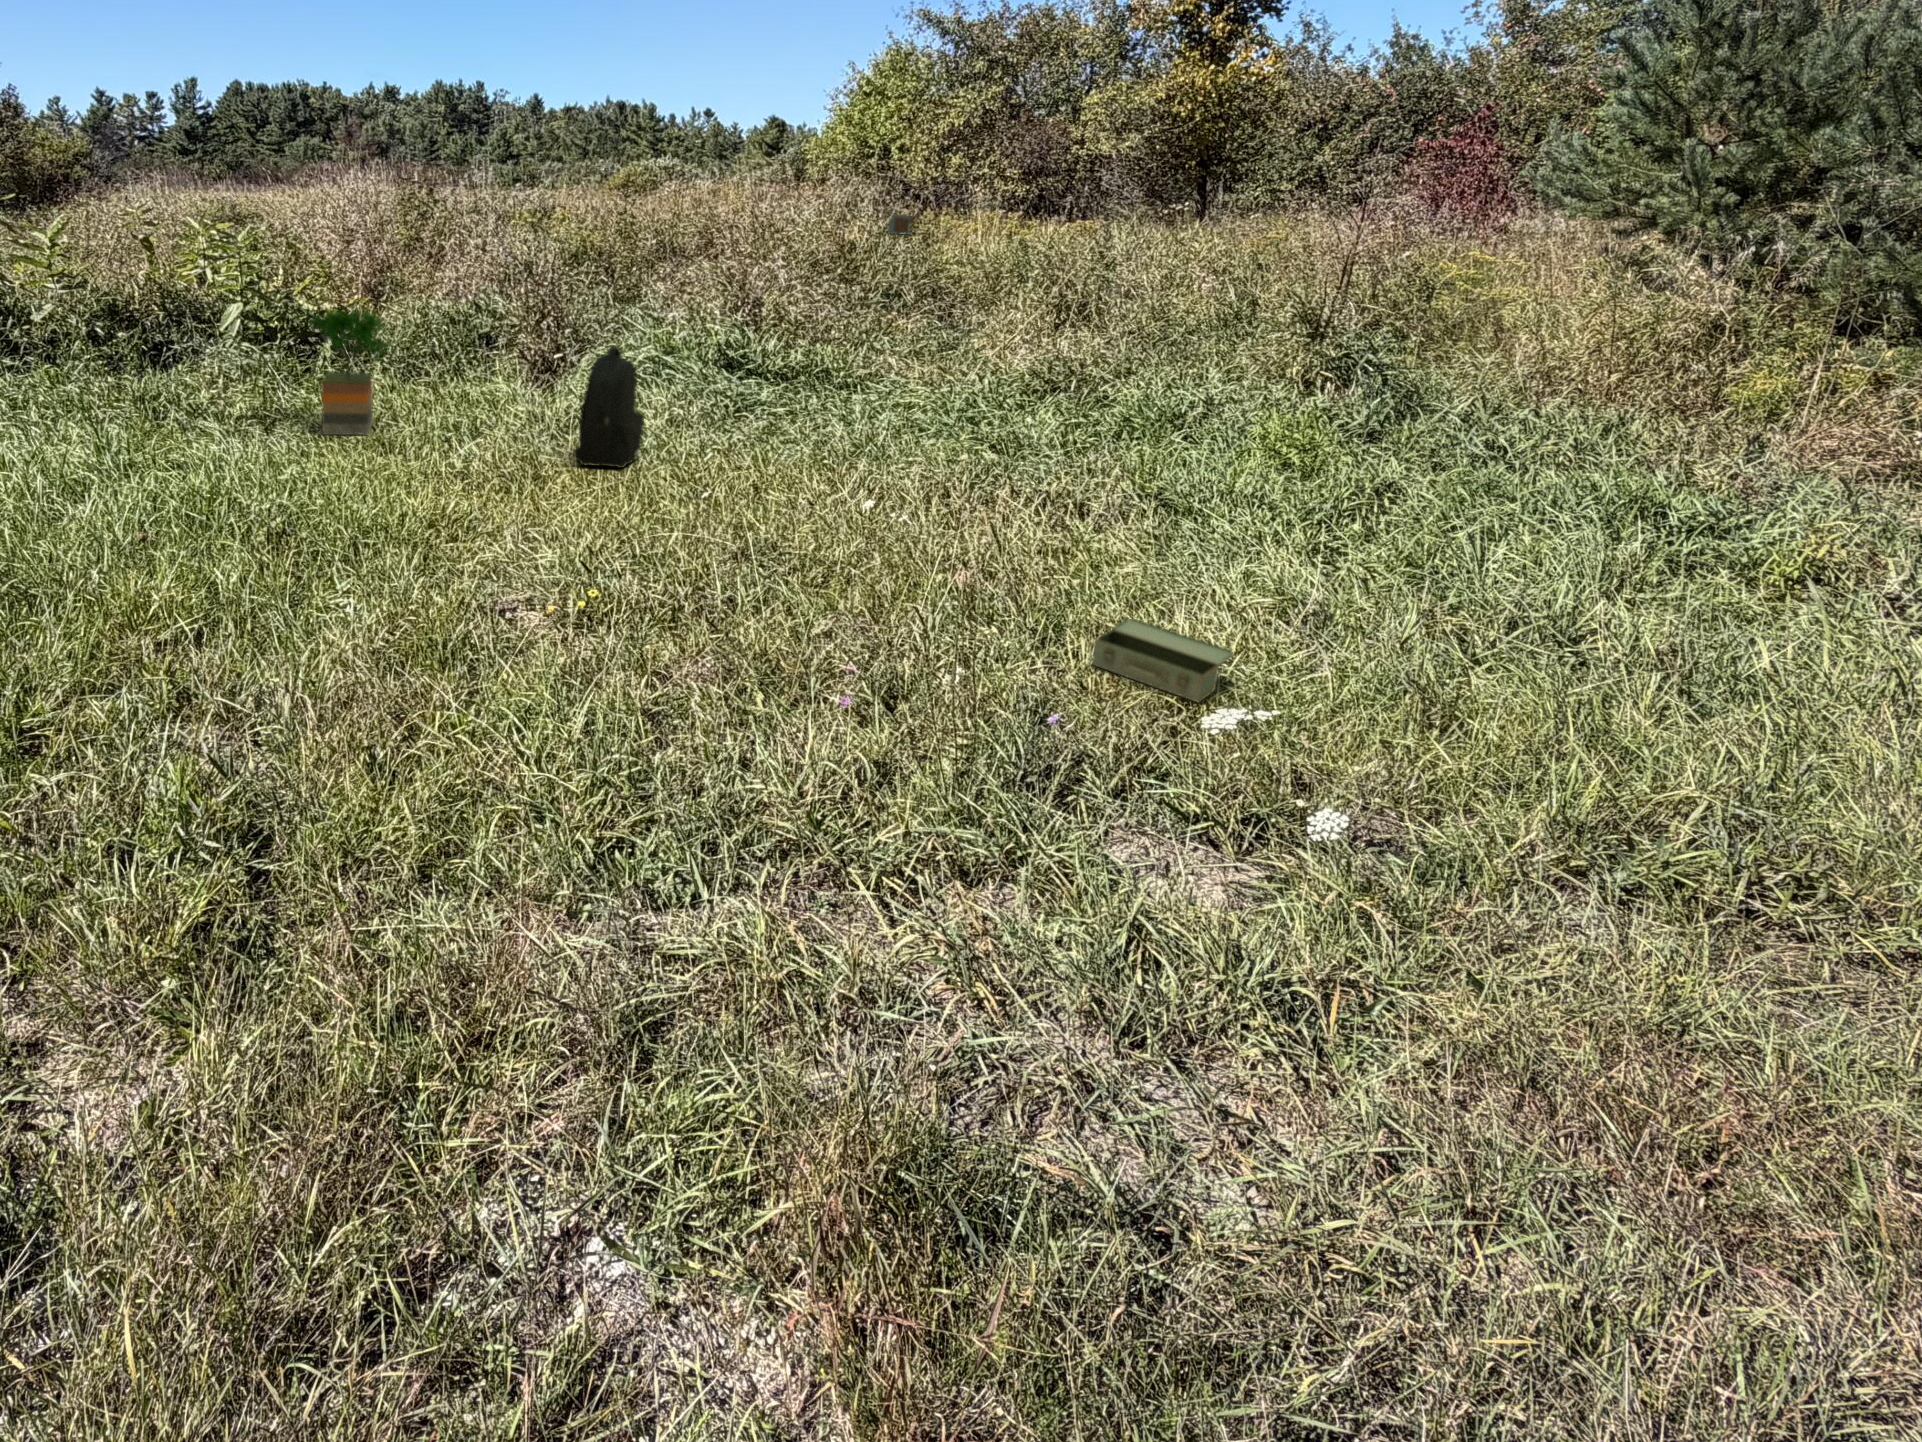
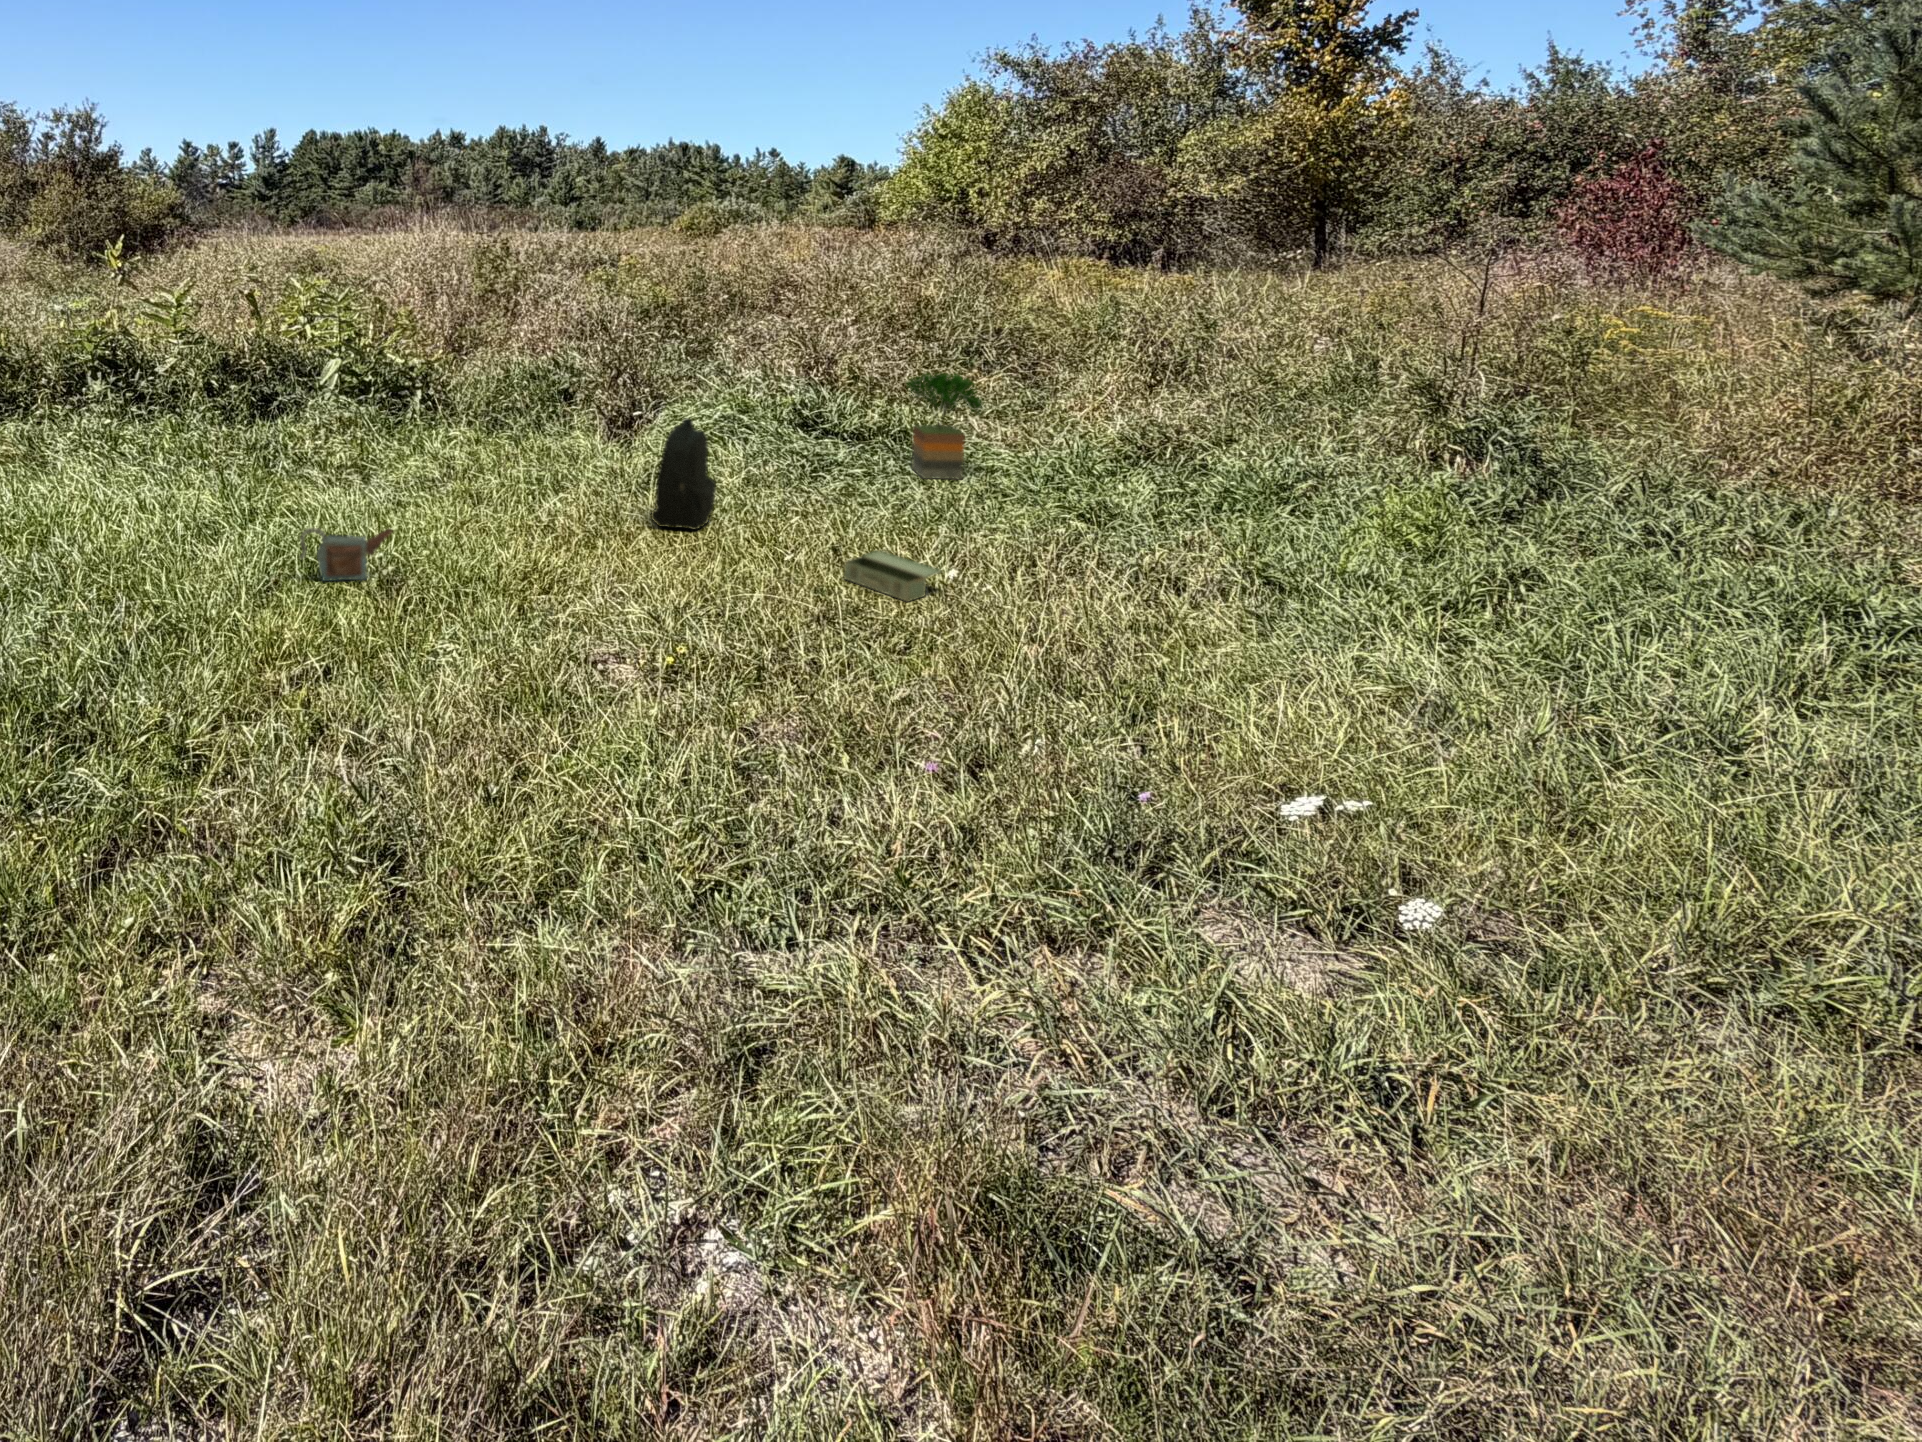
watering can: present [883,210,920,235] -> present [300,528,393,581]
potted tree: present [310,311,390,435] -> present [907,372,983,479]
toolbox: present [1092,618,1233,702] -> present [844,550,941,602]

